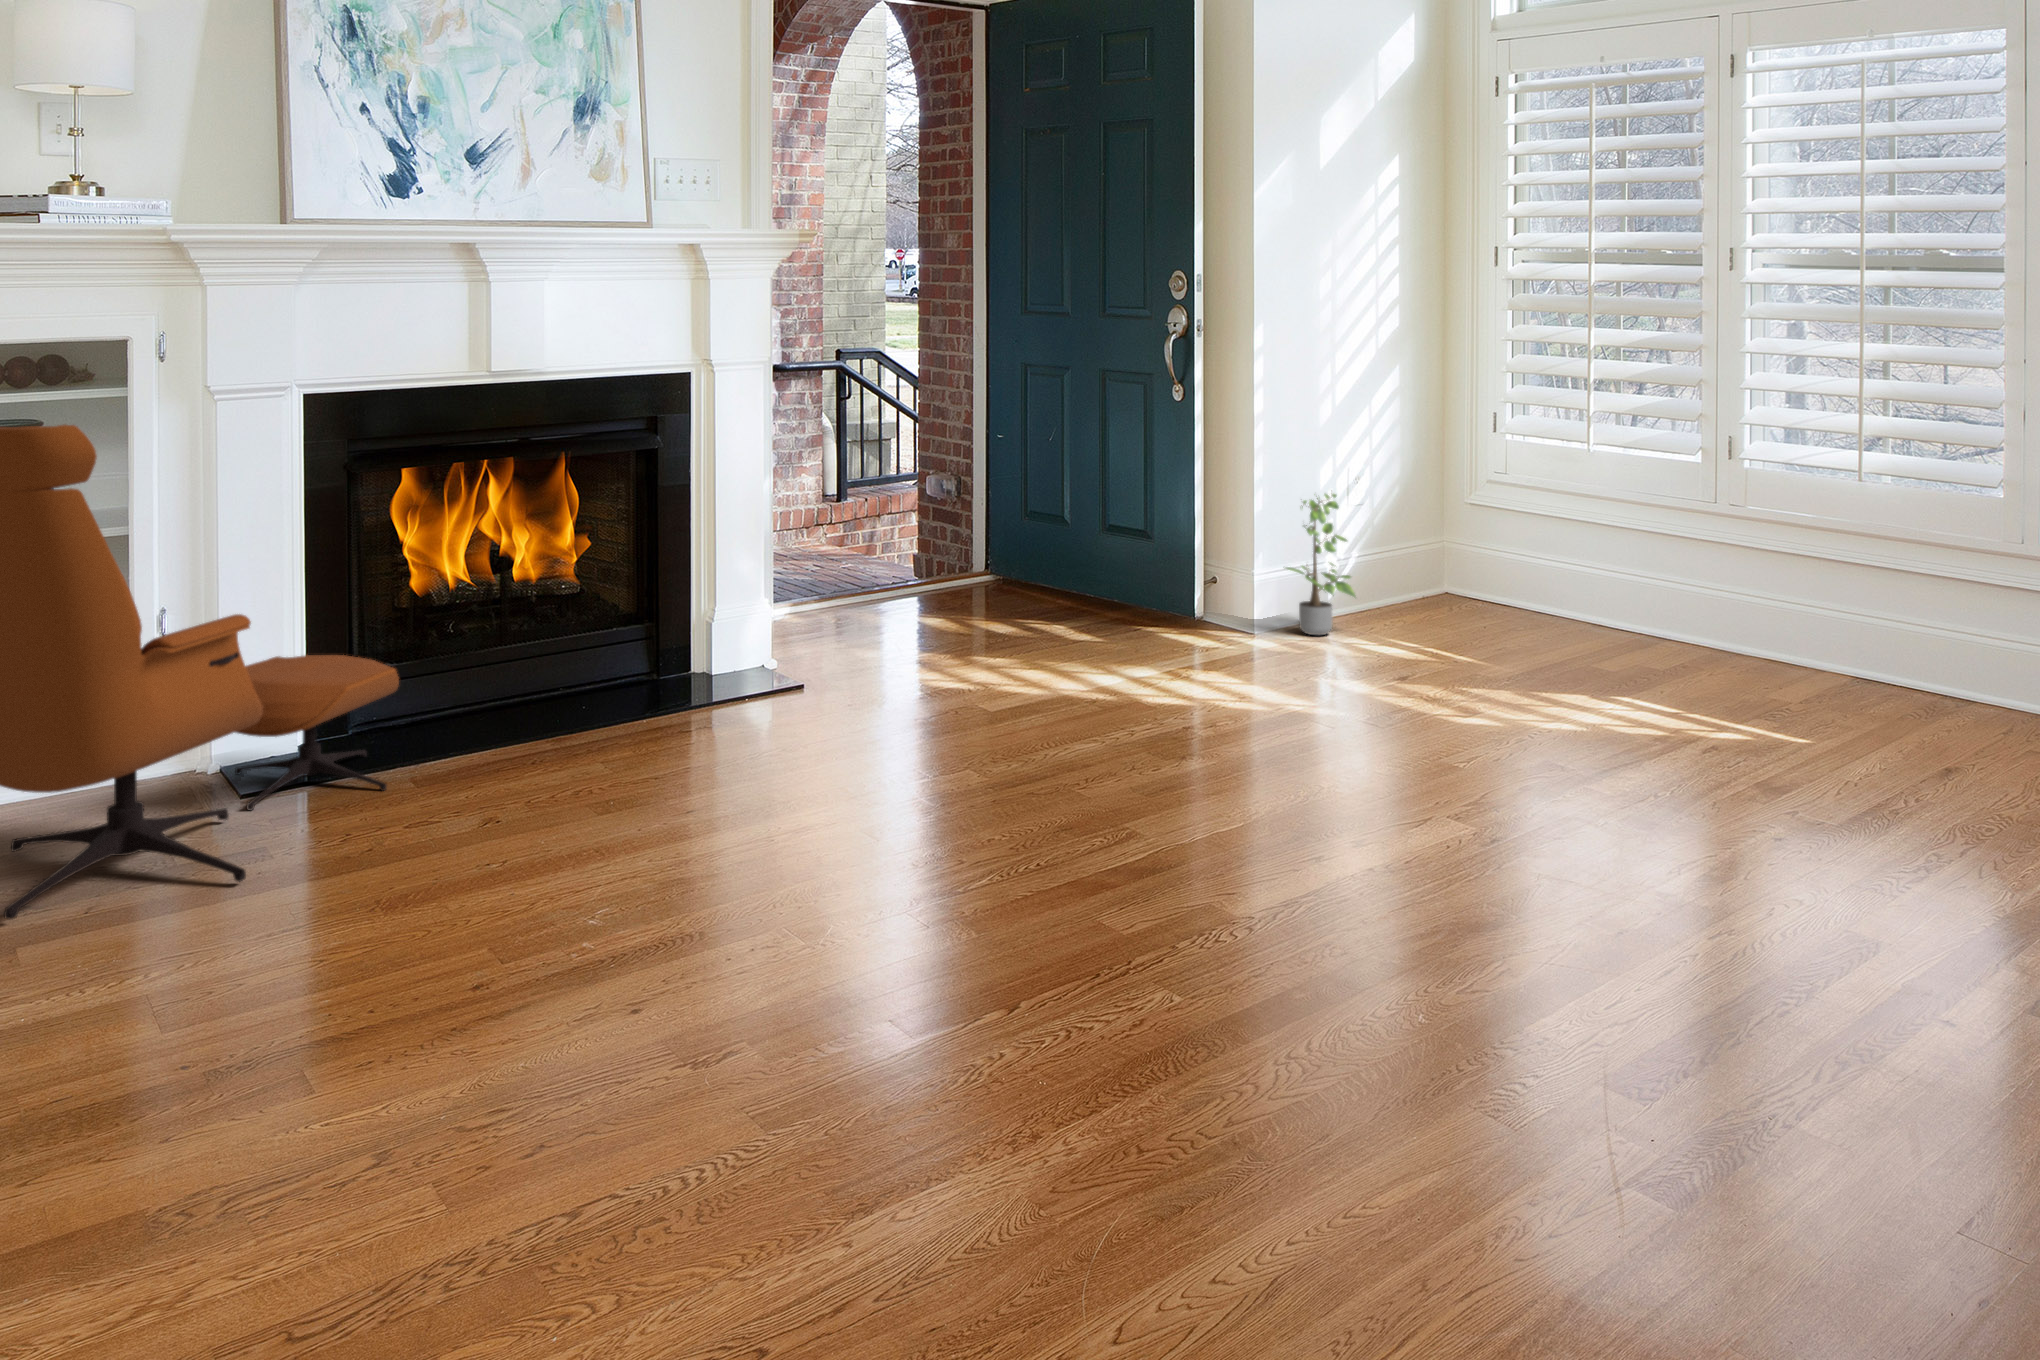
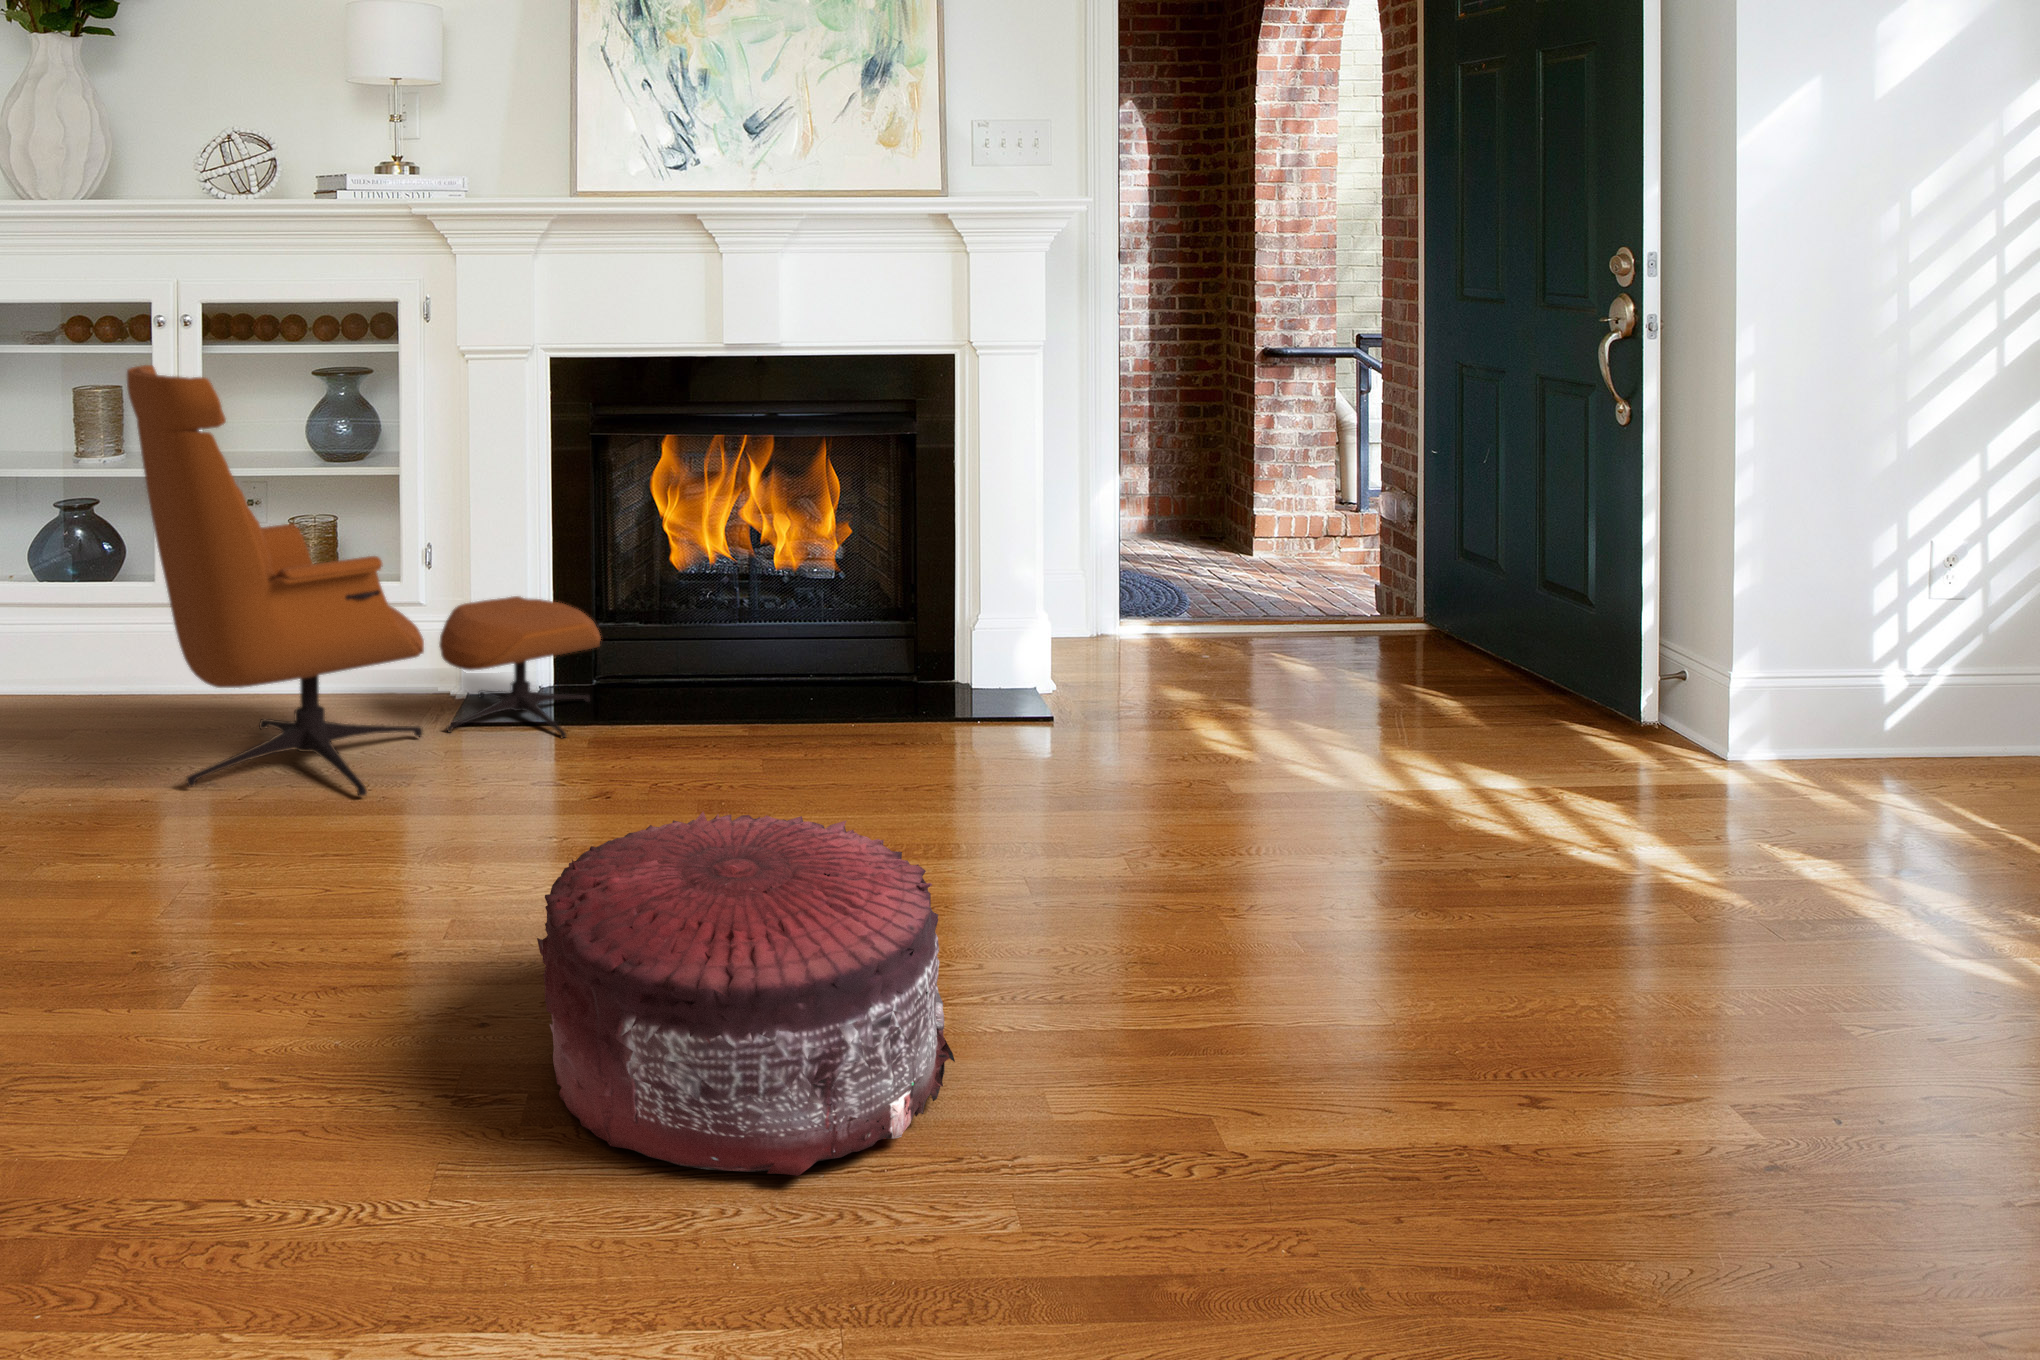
potted plant: present [1286,494,1355,635] -> none [1785,570,1921,776]
pouf: none [706,758,1054,1052] -> present [537,812,955,1176]

